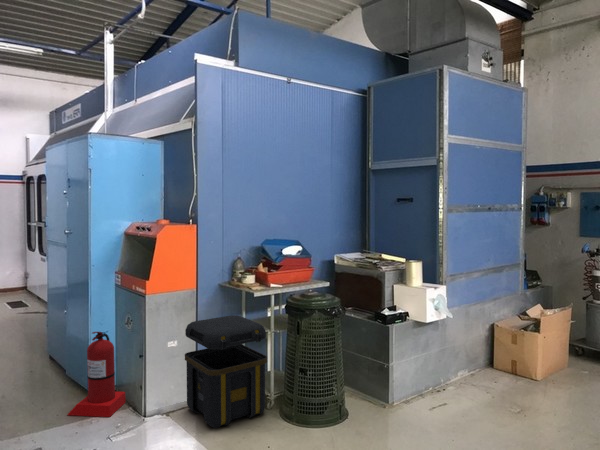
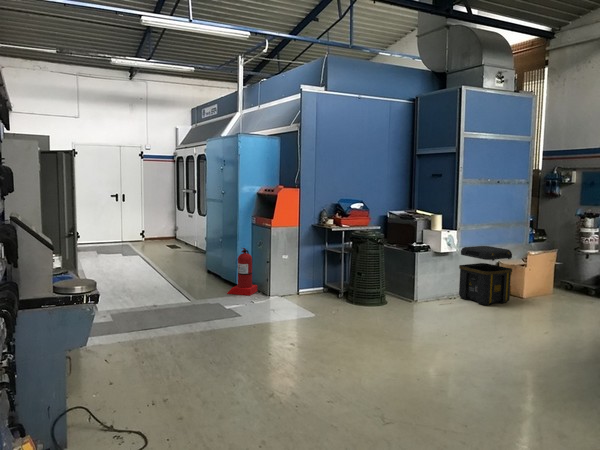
toolbox: present [185,315,267,428] -> present [459,246,512,305]

